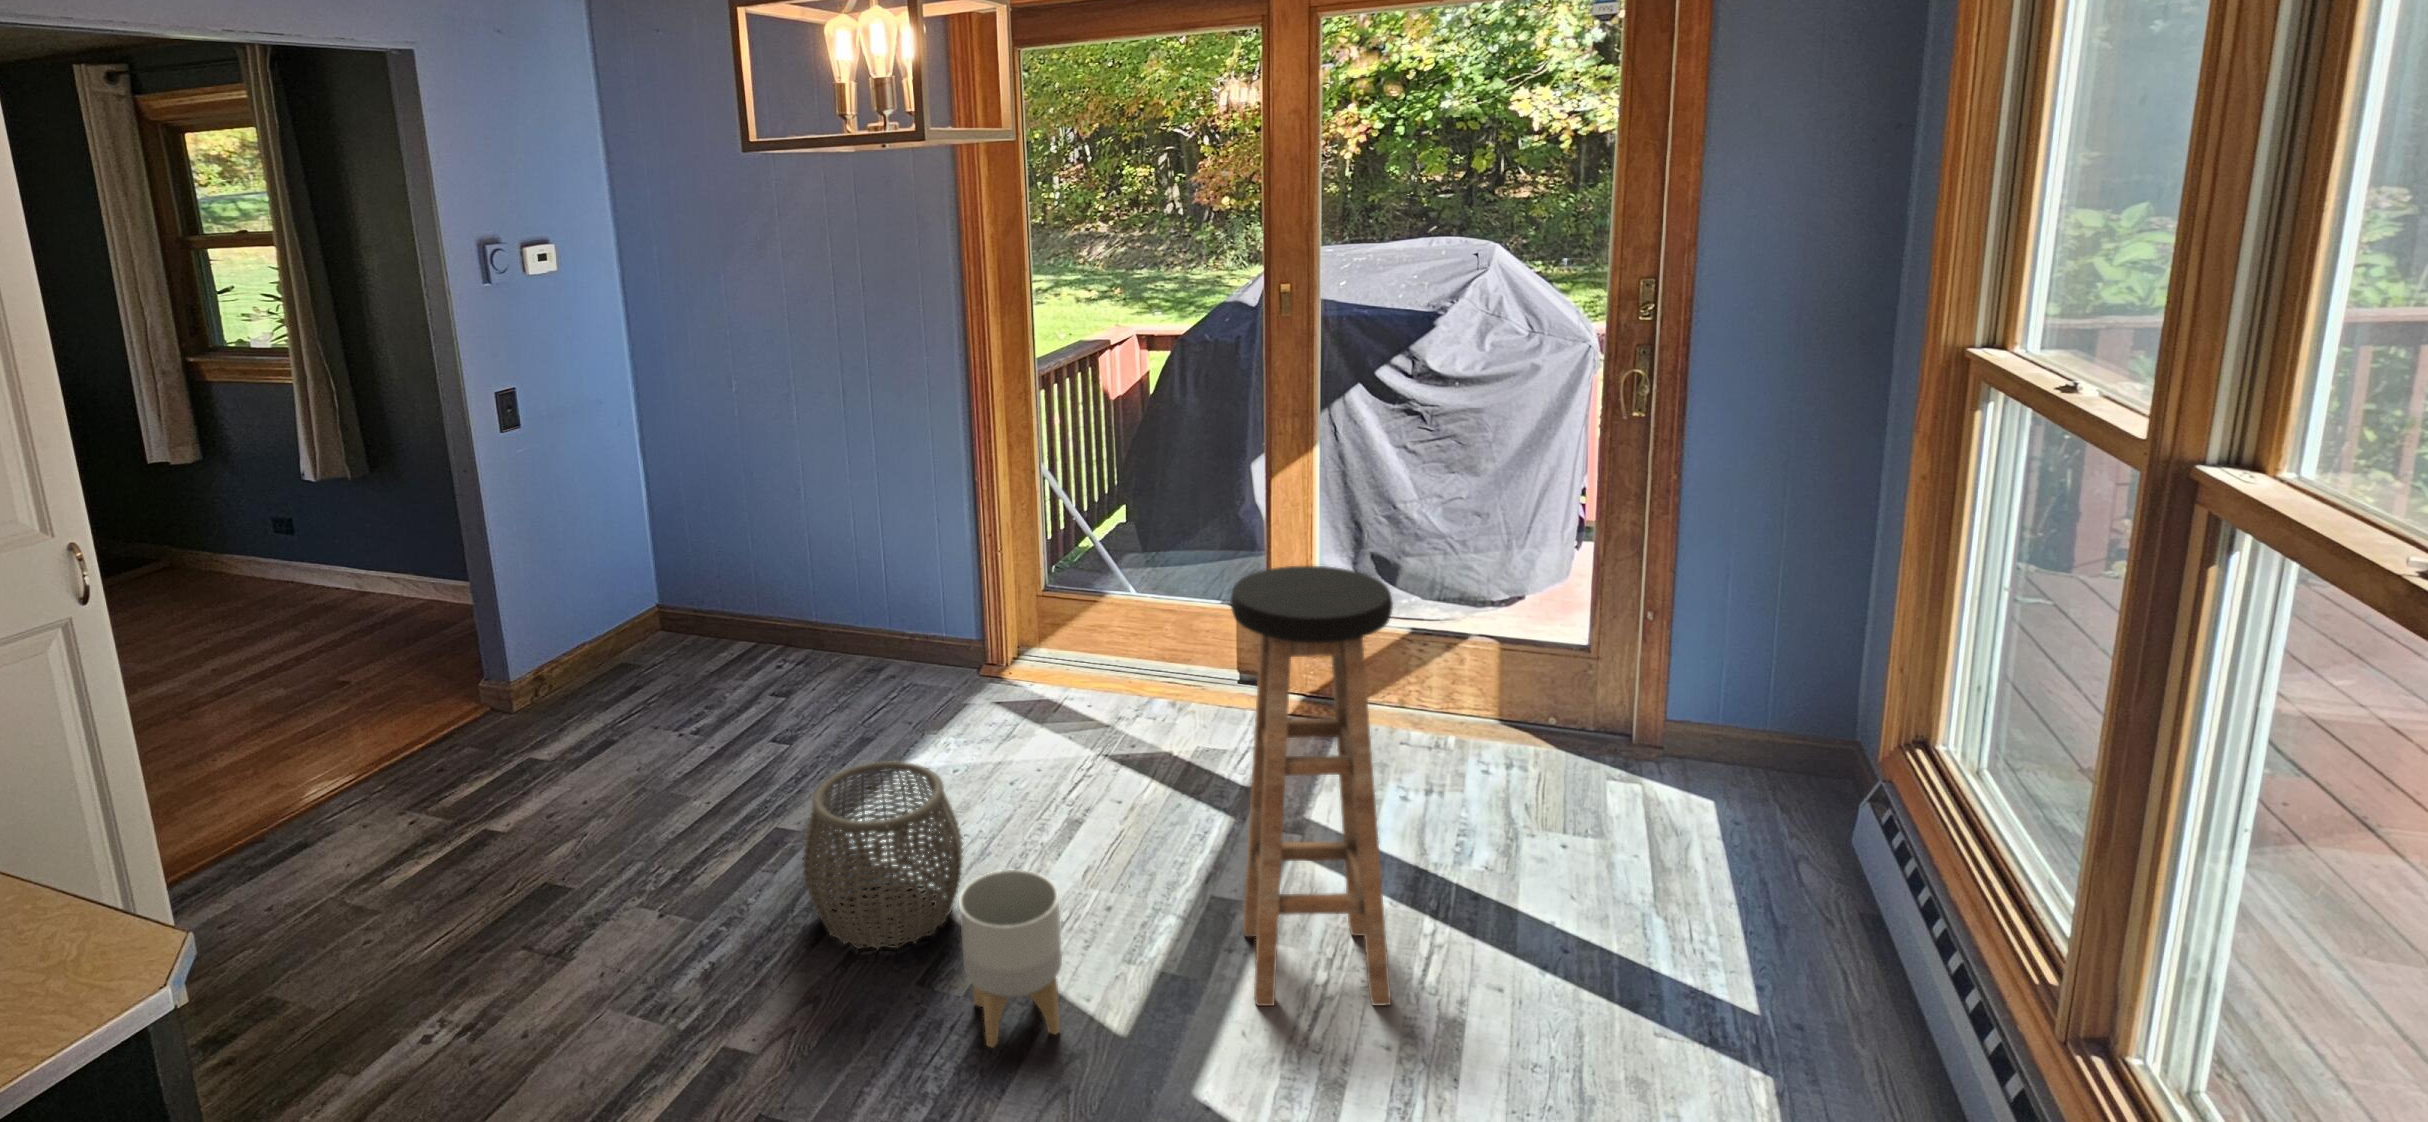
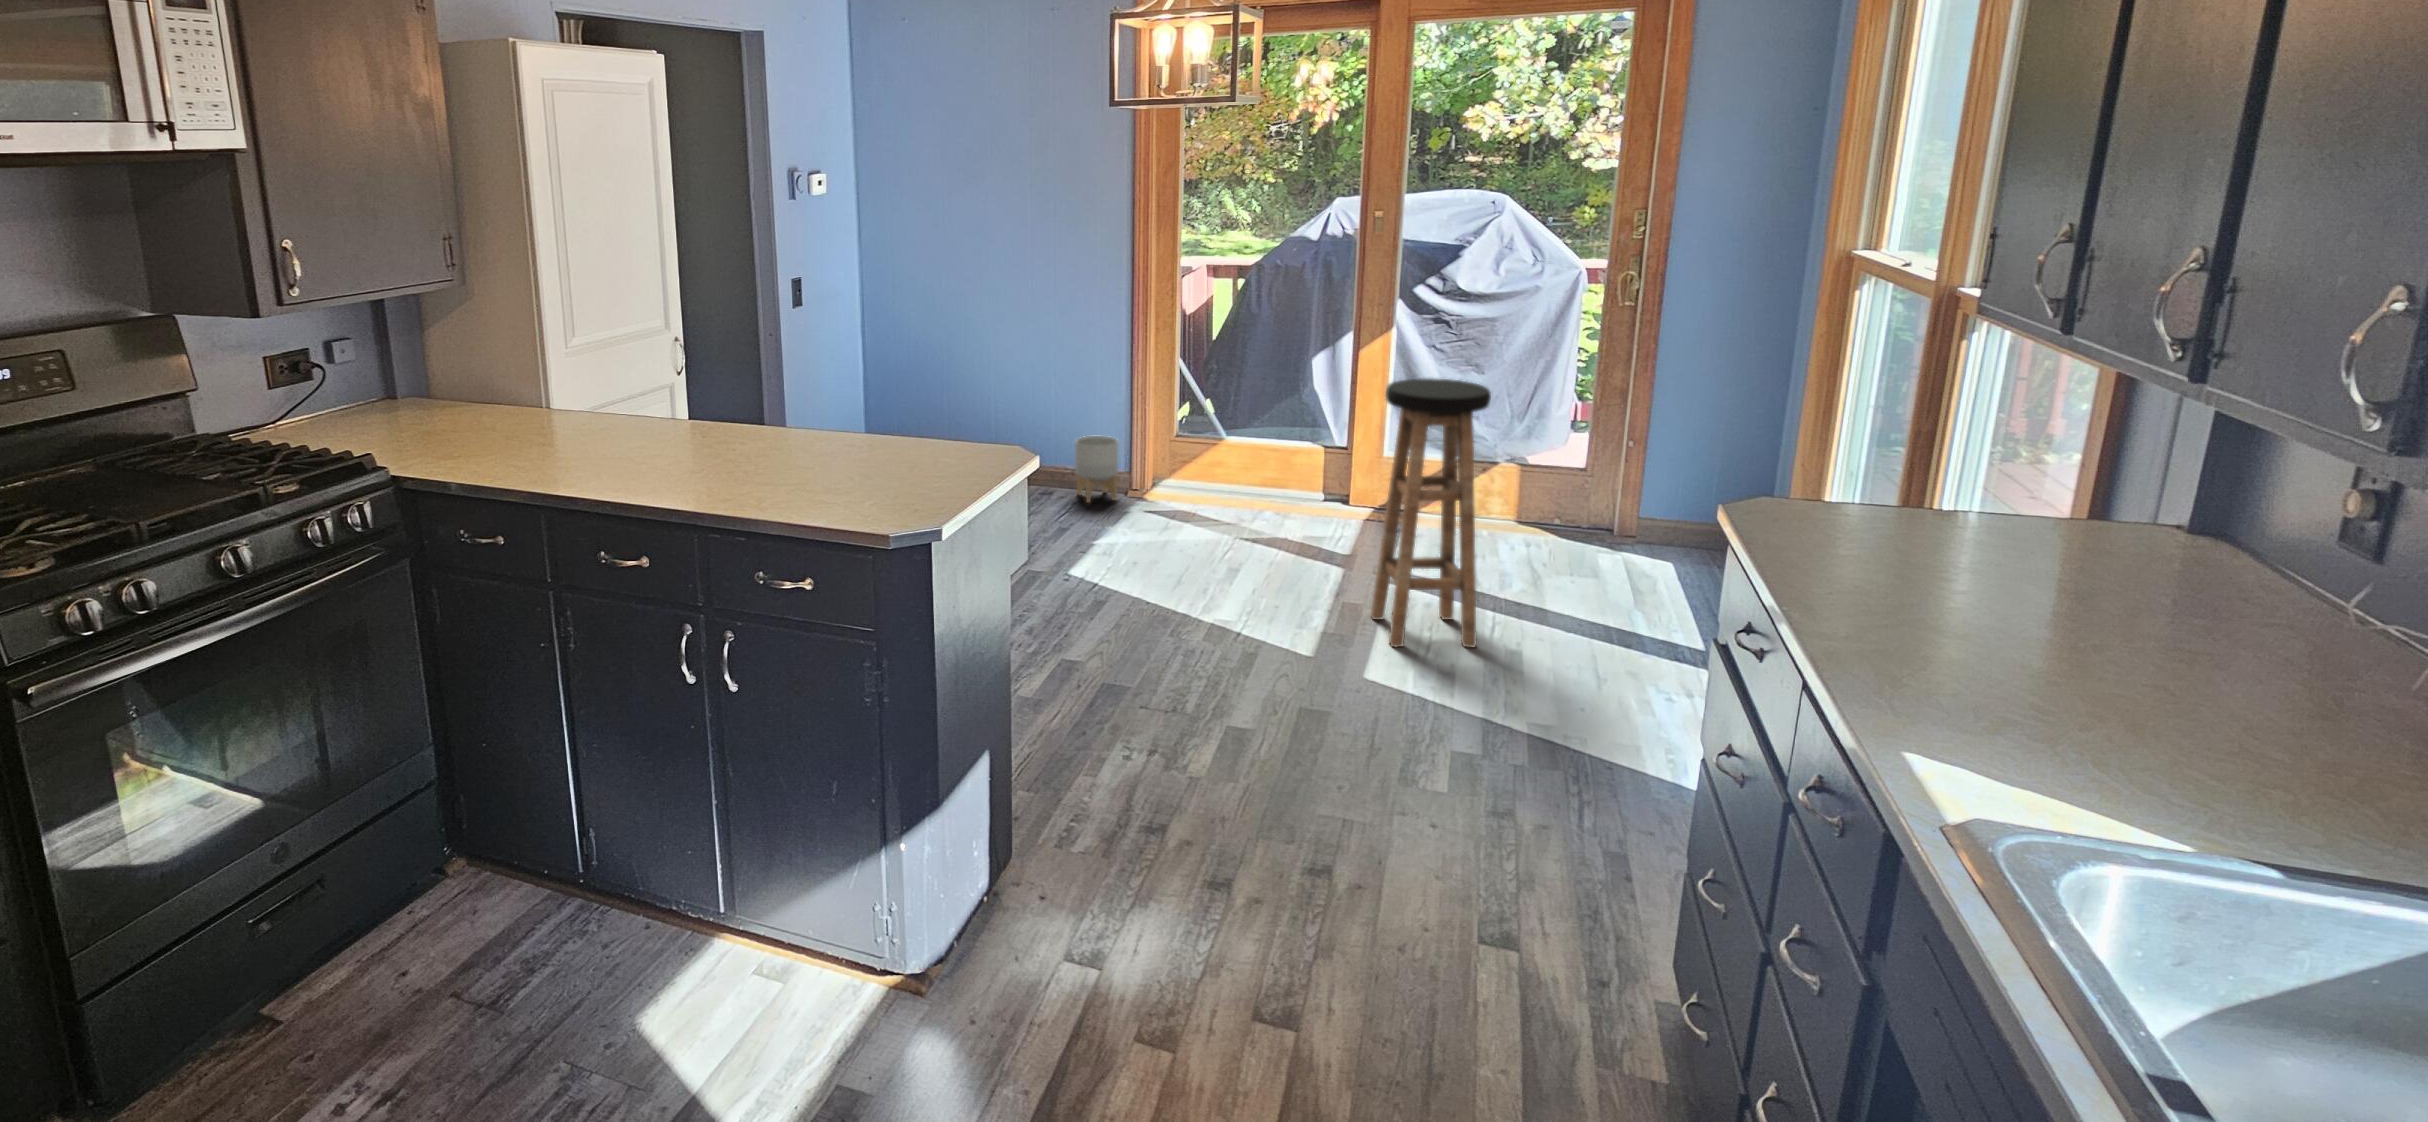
woven basket: present [803,761,963,950] -> none [1083,512,1187,623]
planter: present [959,870,1062,1047] -> present [1075,436,1118,503]

